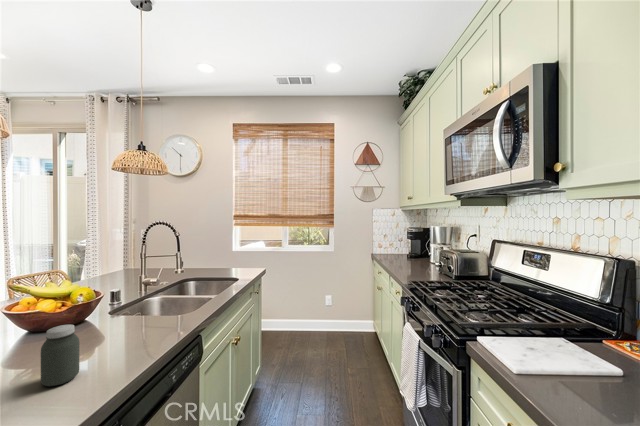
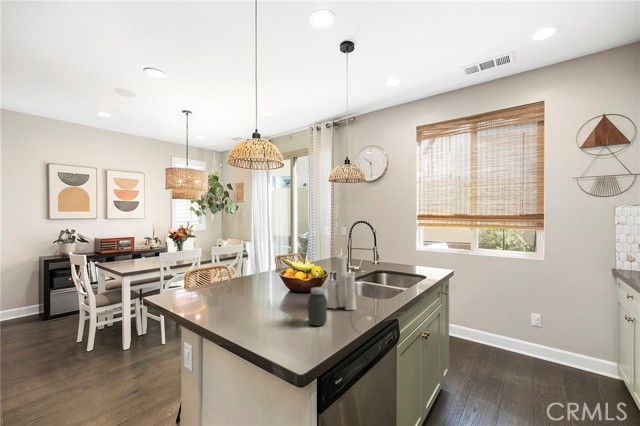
candle: none [88,256,139,348] -> present [327,253,356,310]

